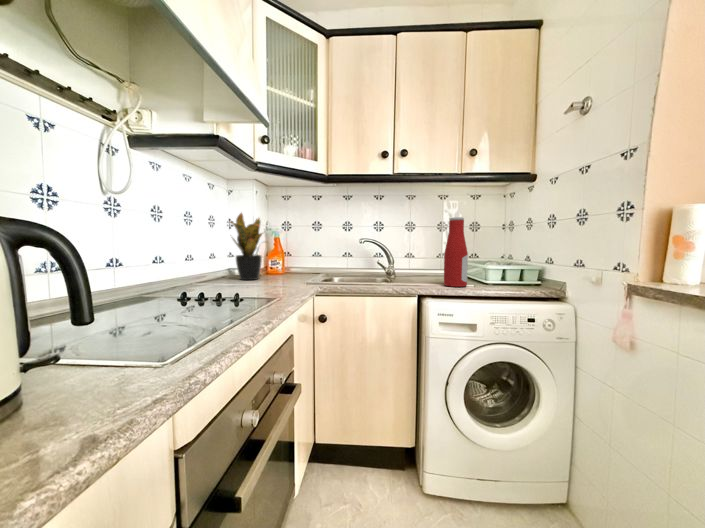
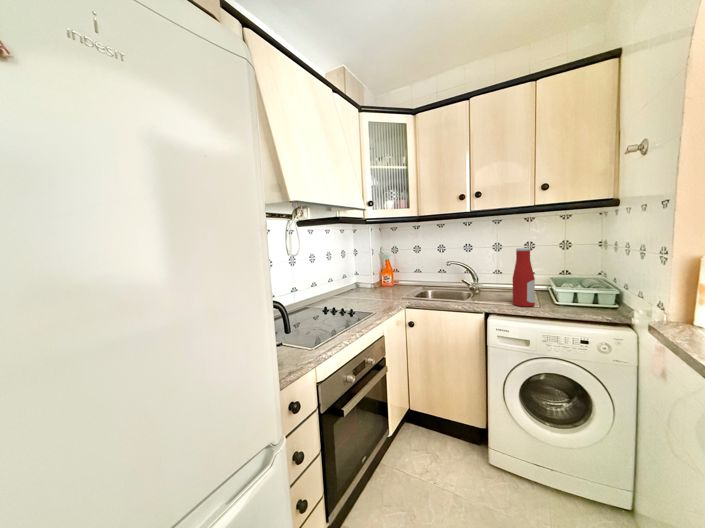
potted plant: present [231,213,267,280] -> none [350,244,381,292]

